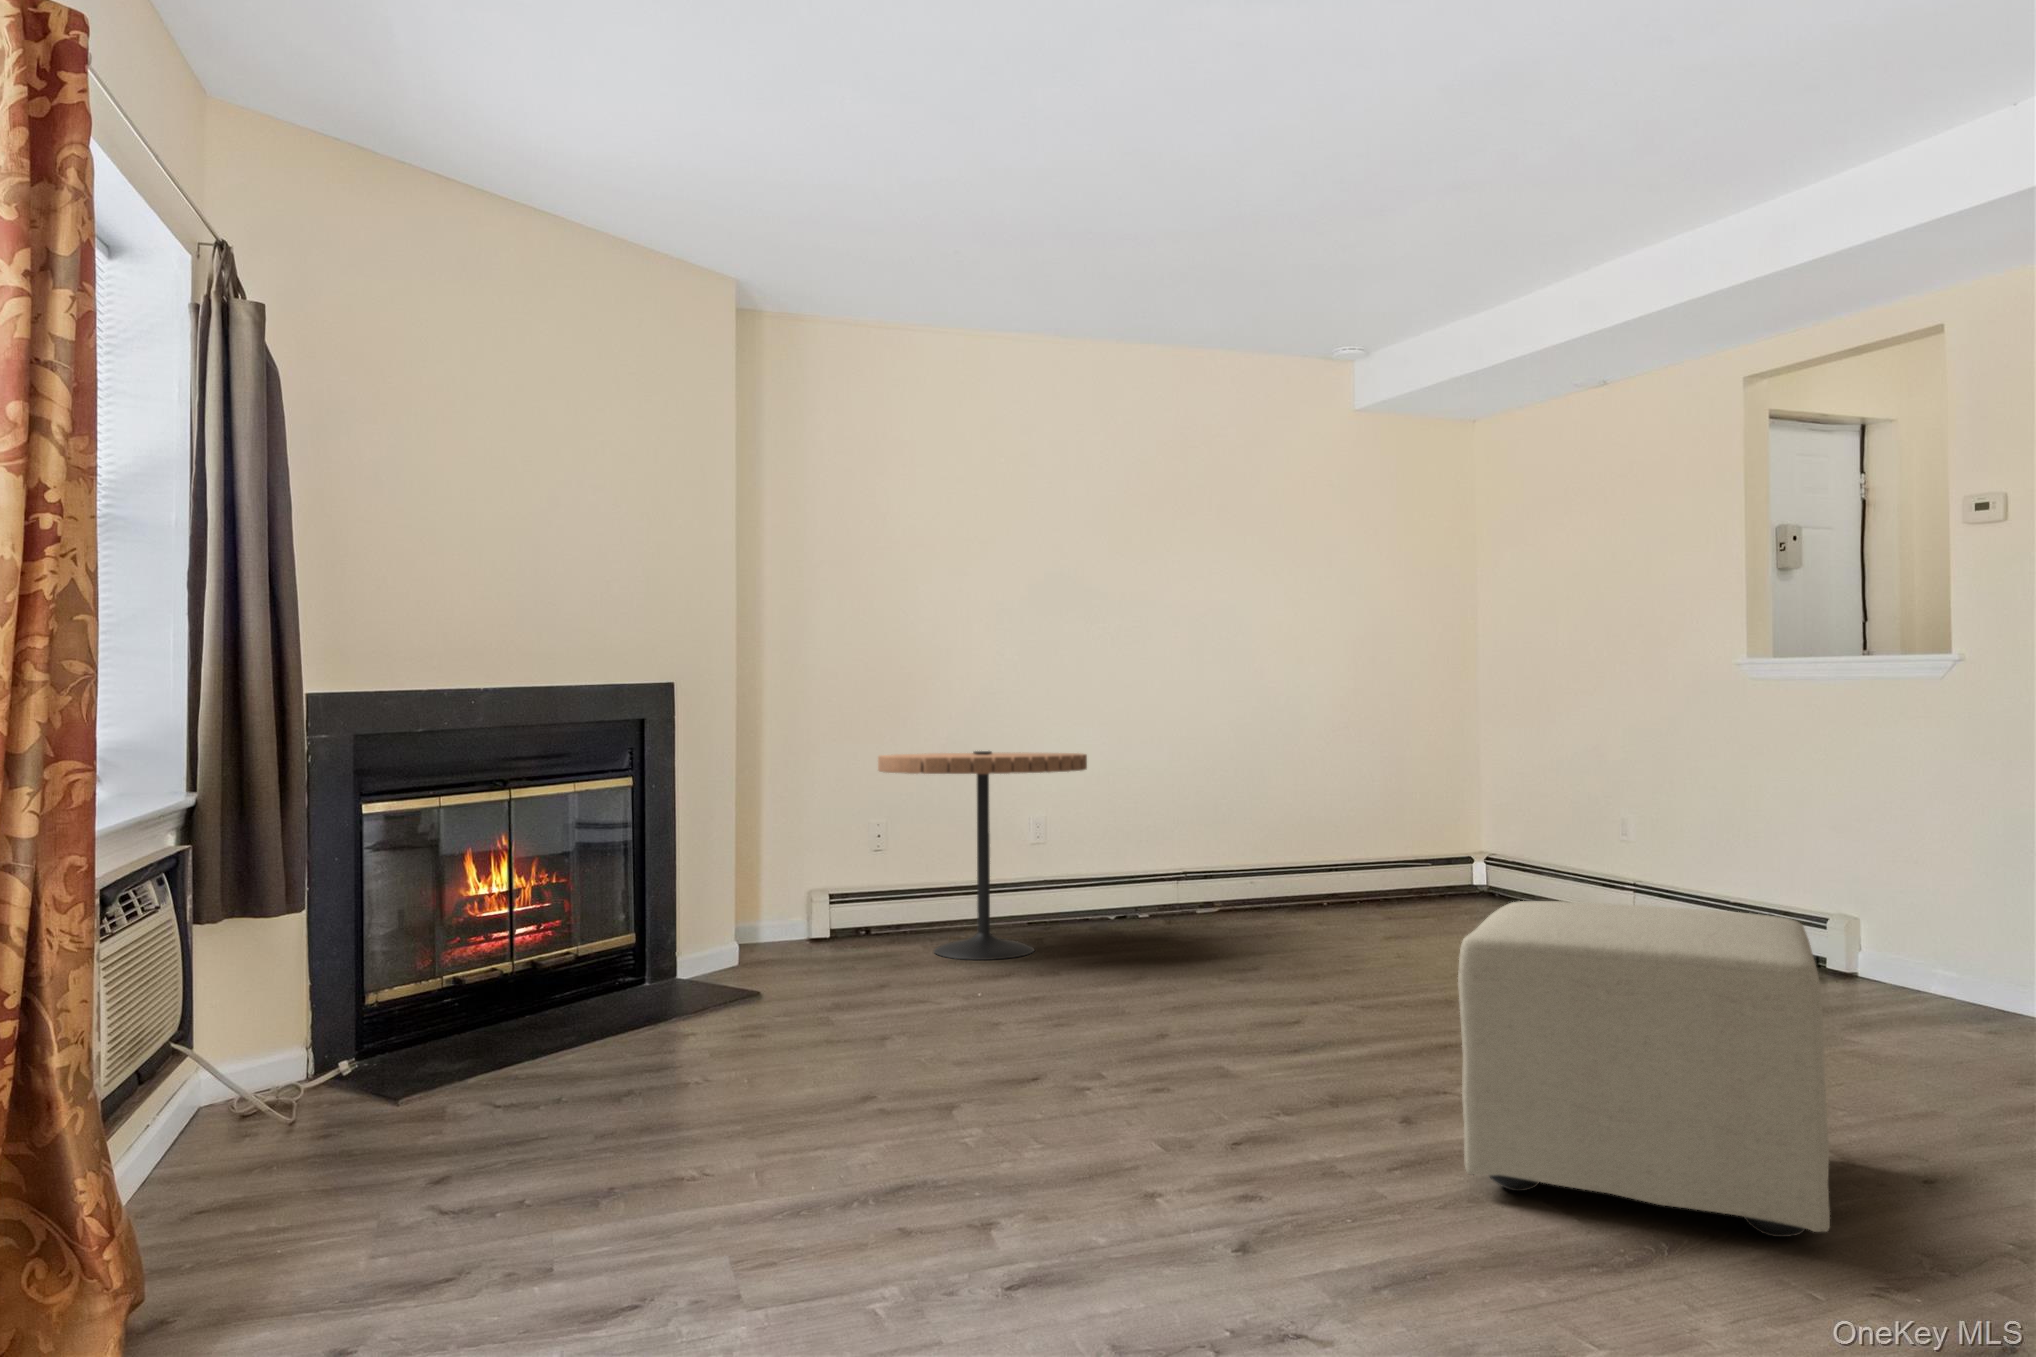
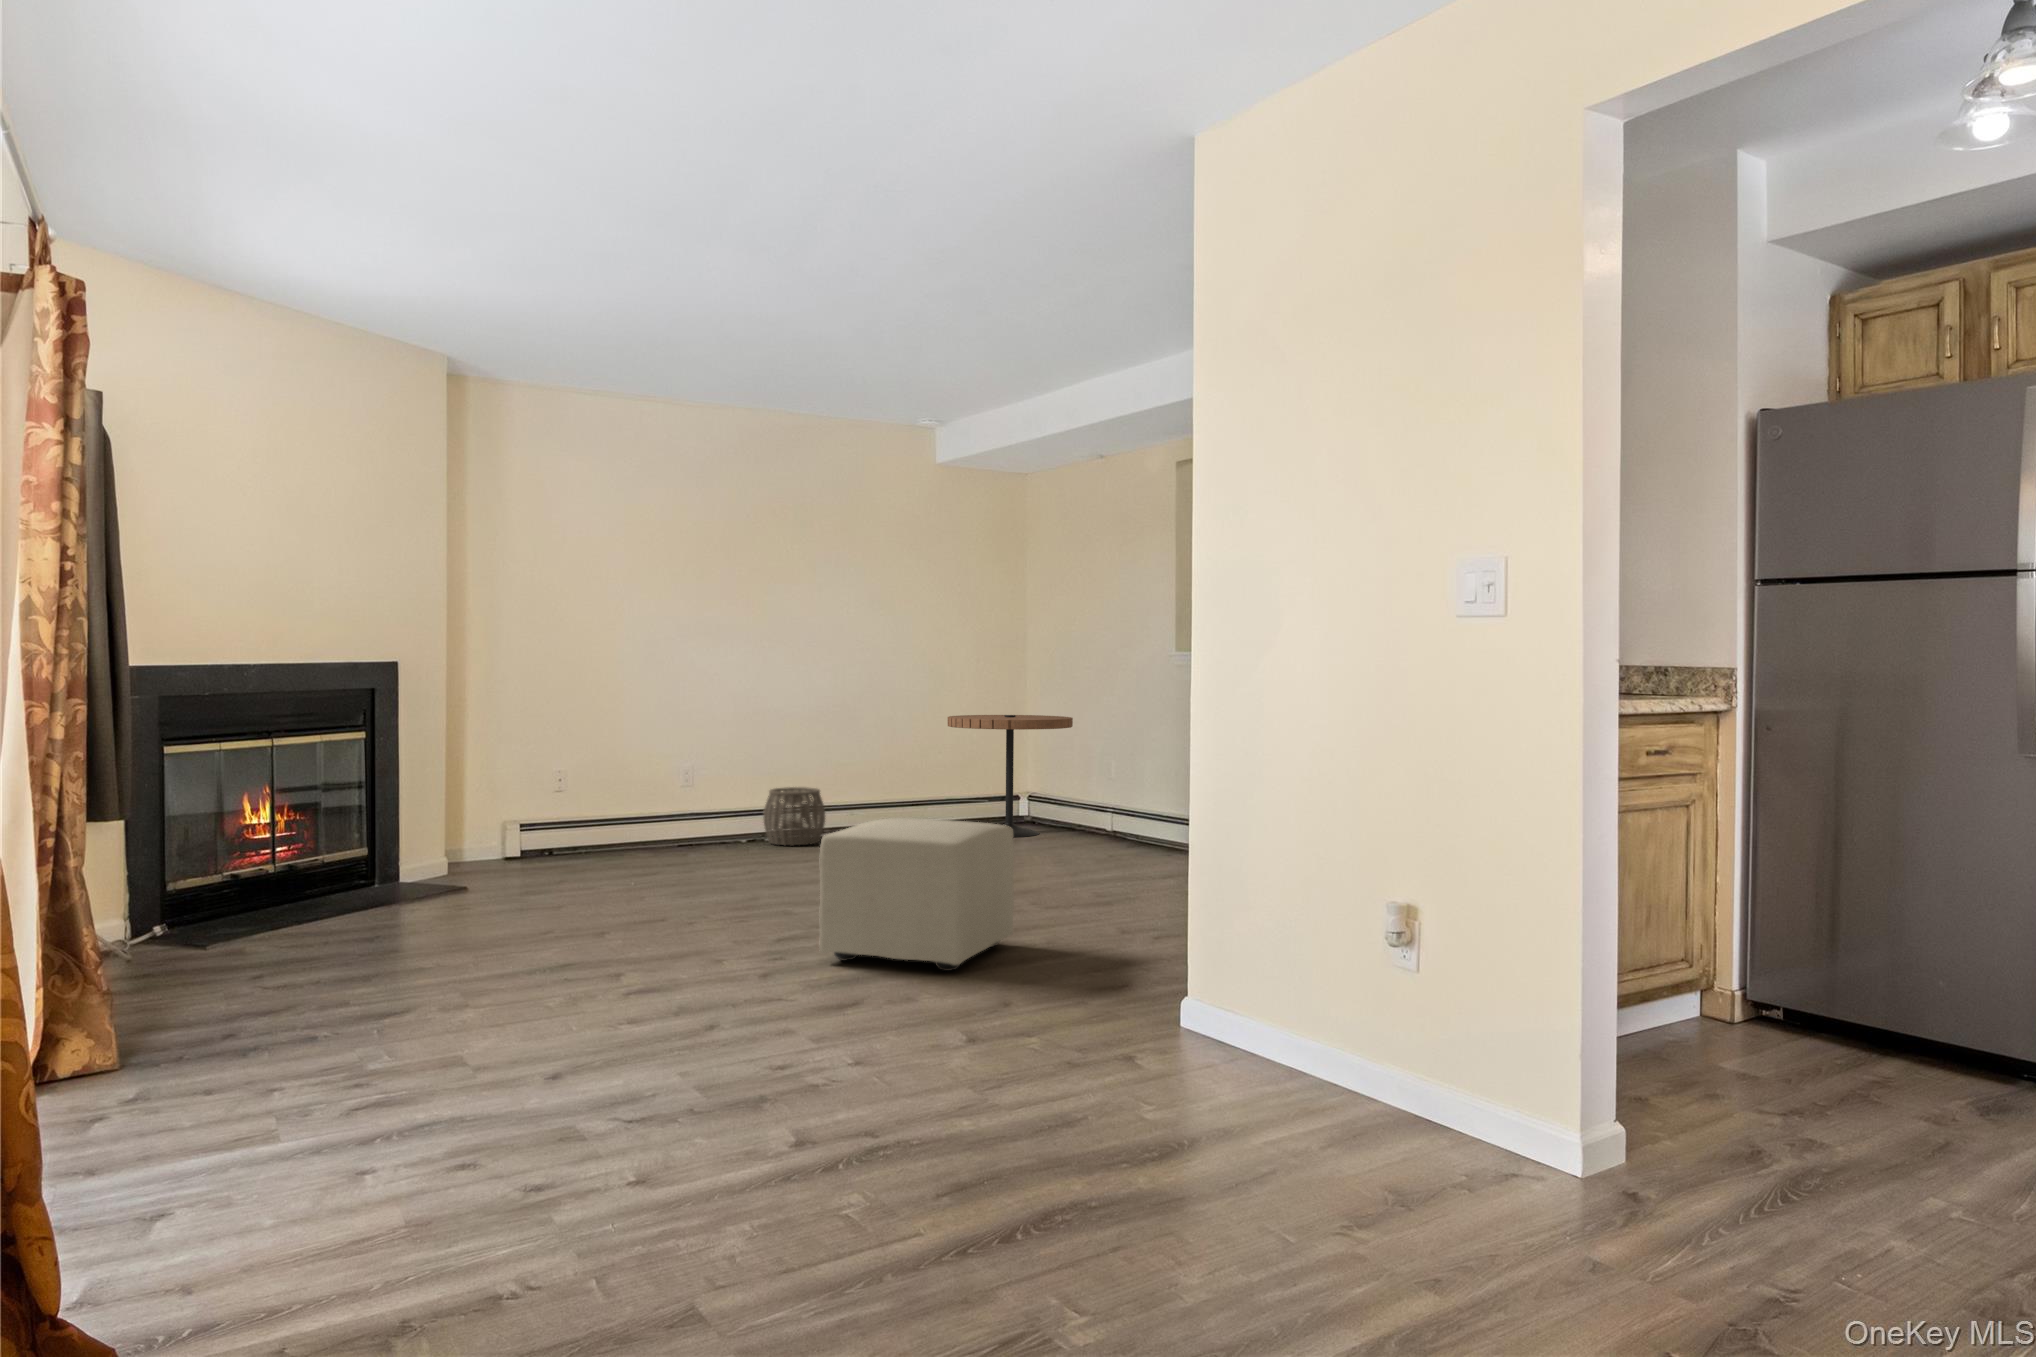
side table: present [878,751,1087,960] -> present [948,715,1073,837]
woven basket: none [1140,844,1228,926] -> present [763,787,825,846]

